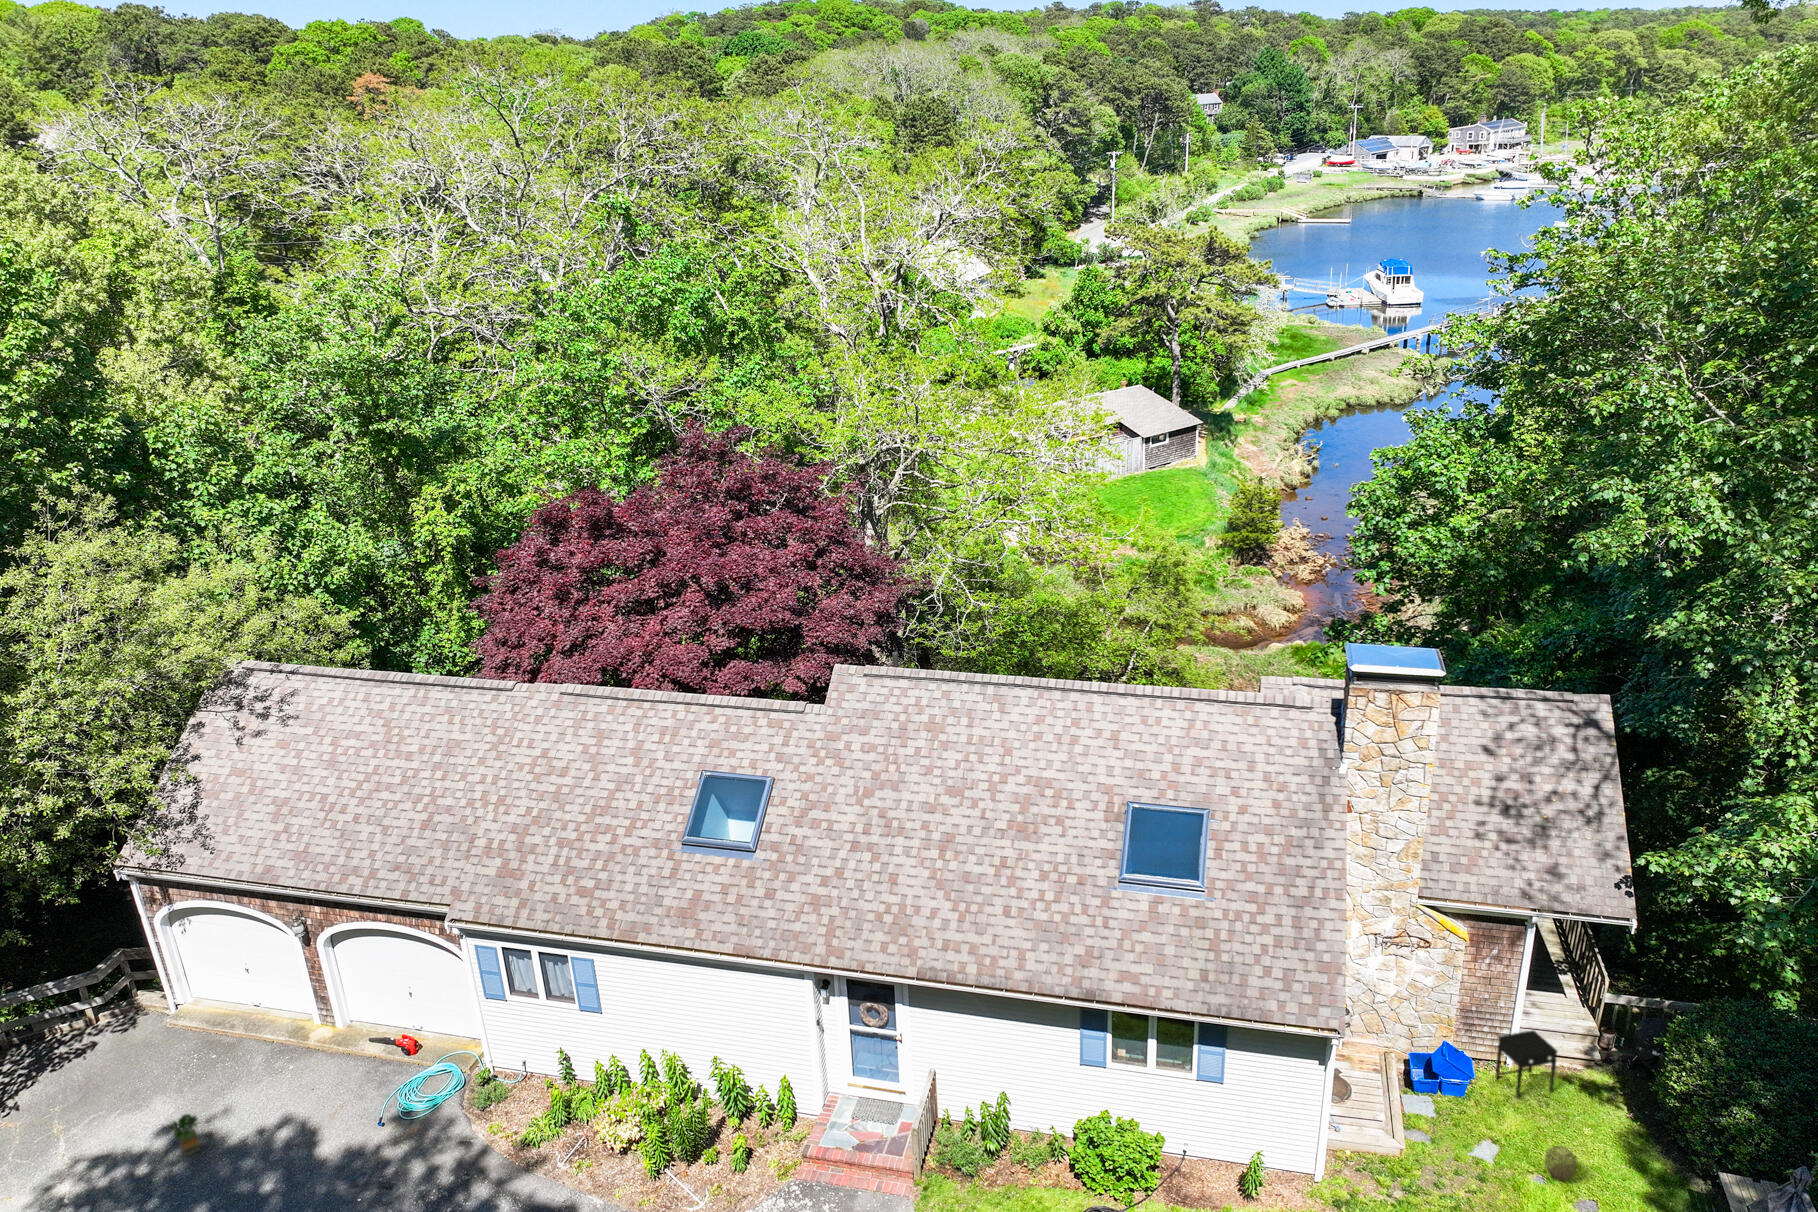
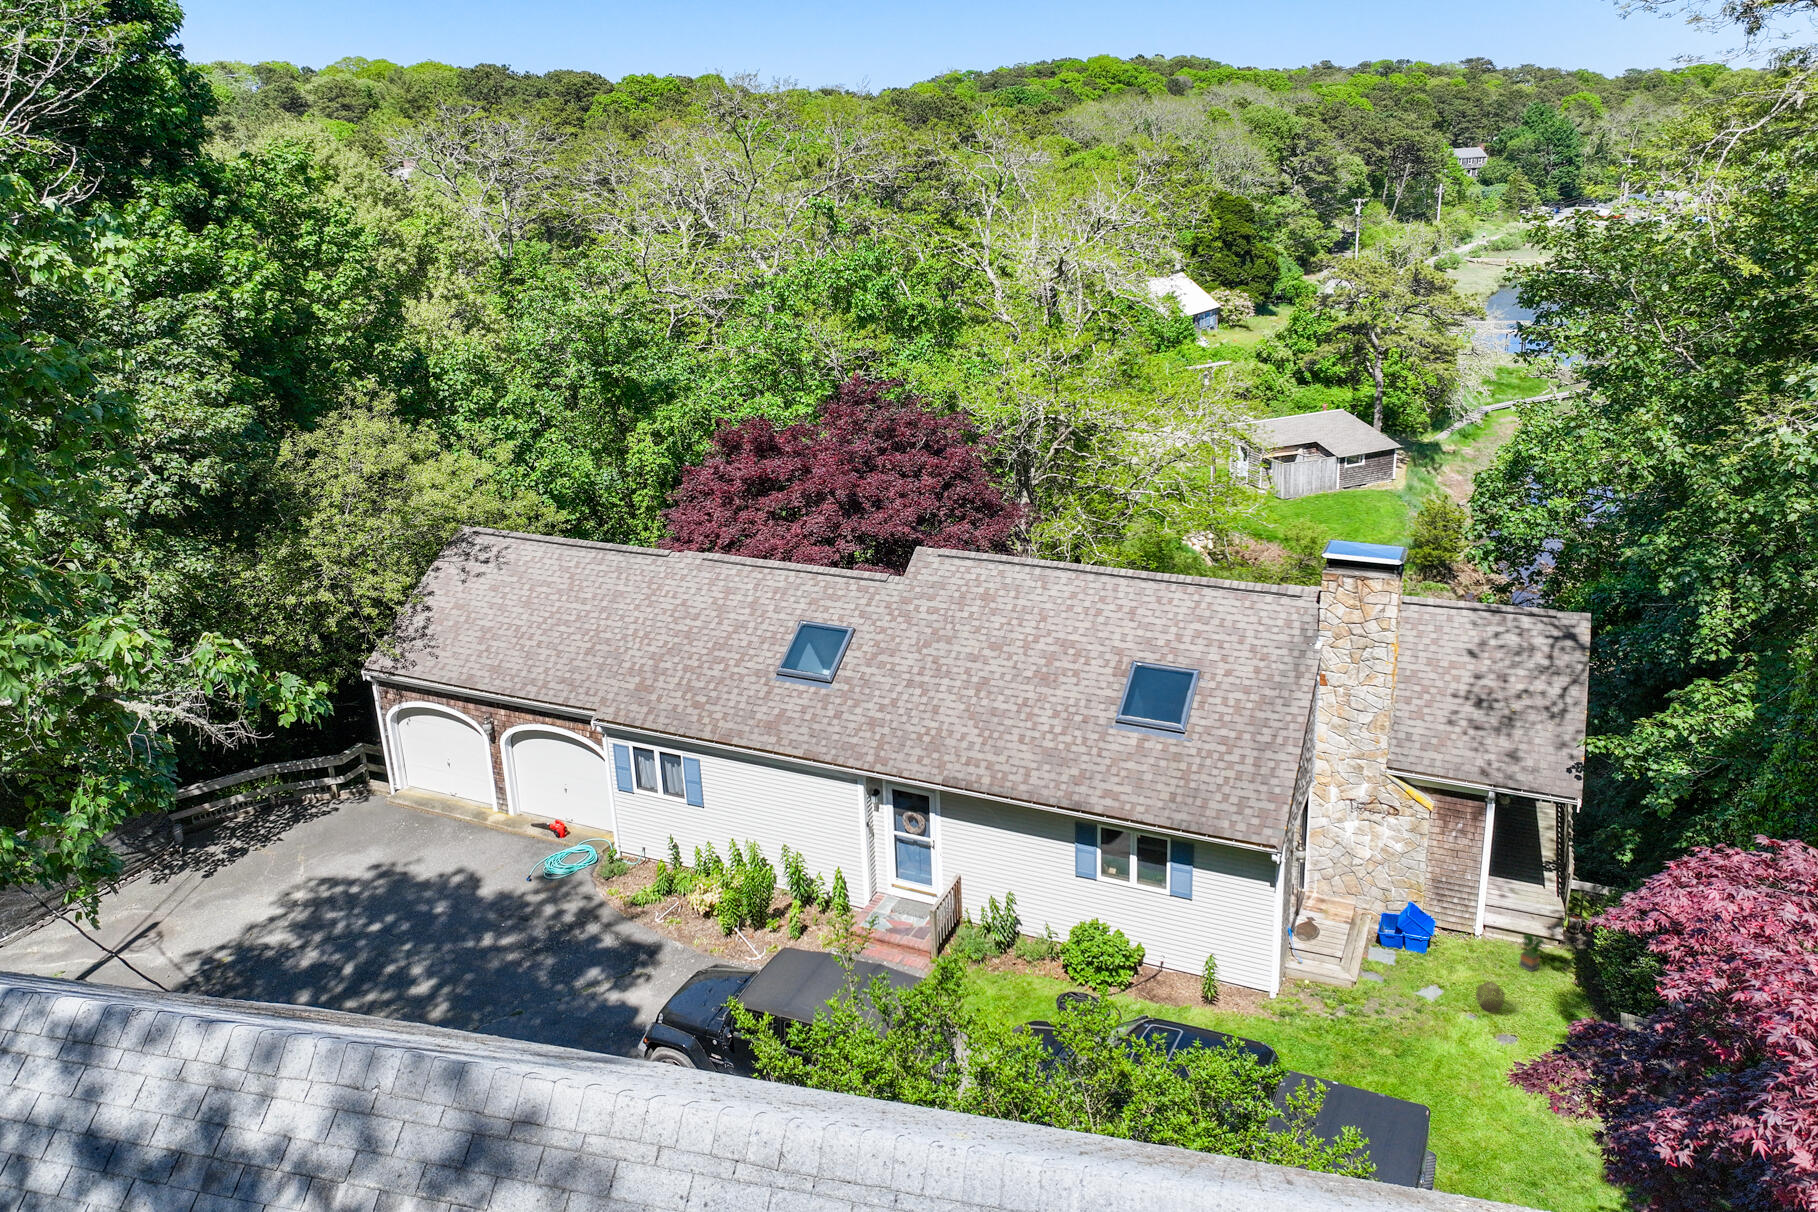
side table: present [1496,1031,1557,1098] -> none [1453,898,1508,953]
potted tree: present [170,1114,200,1156] -> present [1519,934,1545,972]

